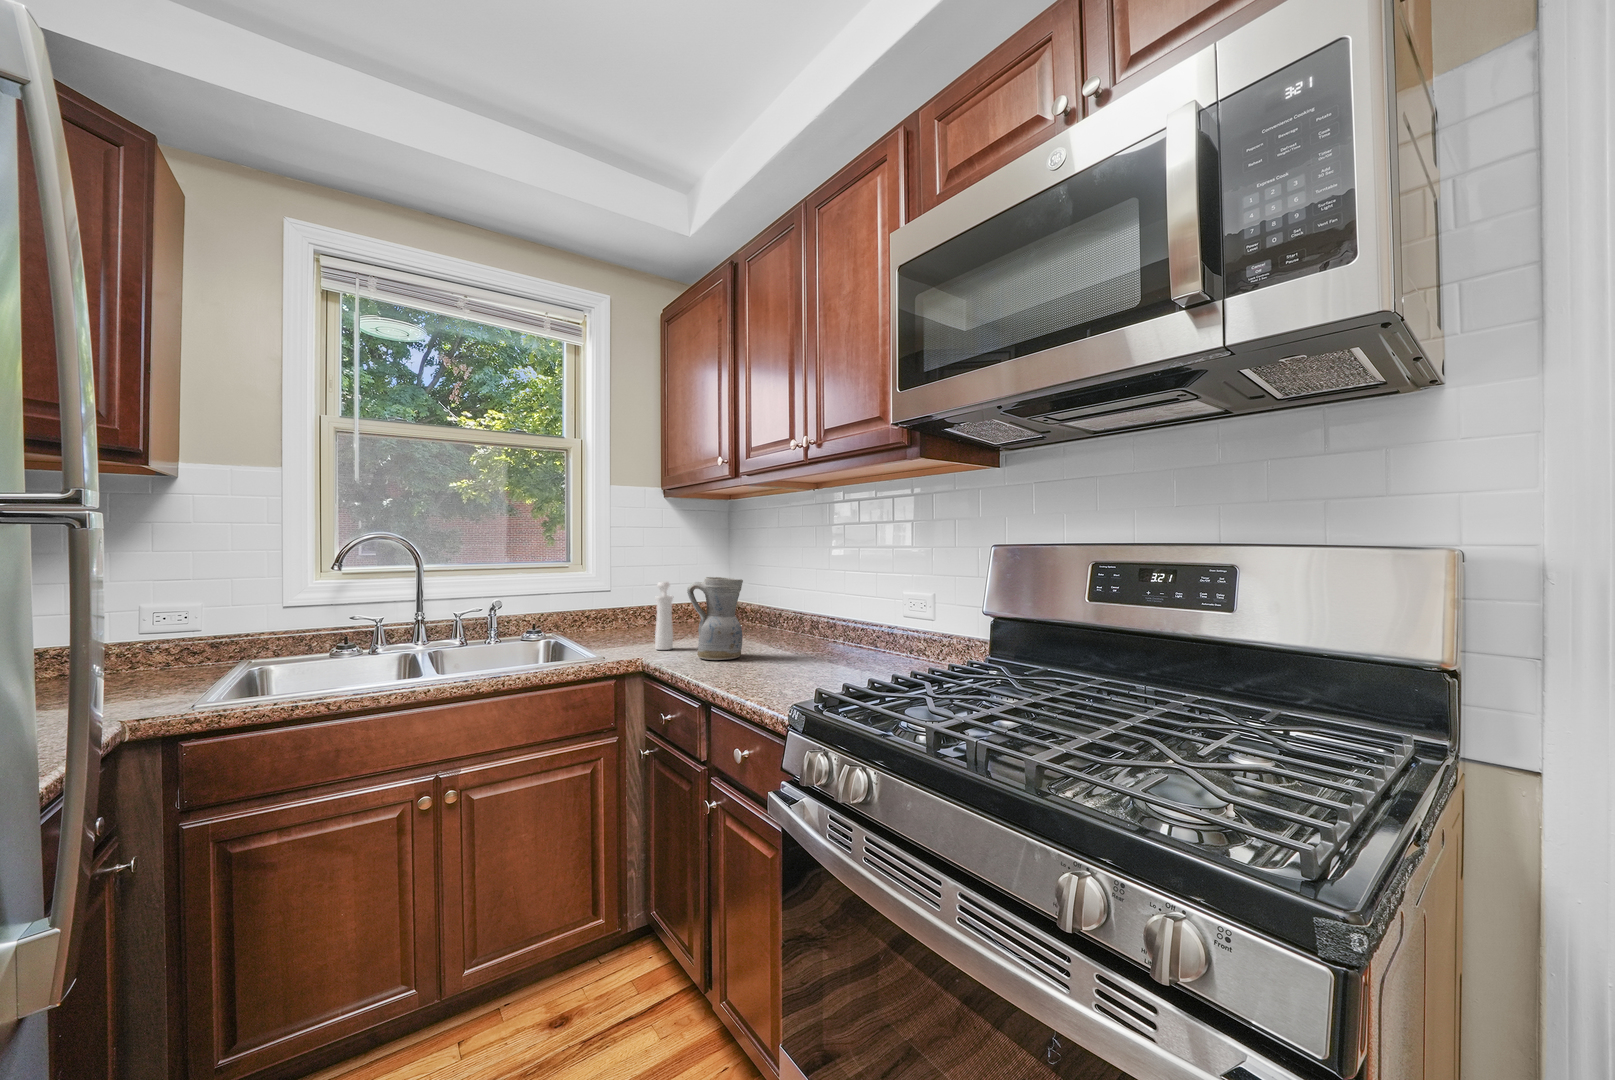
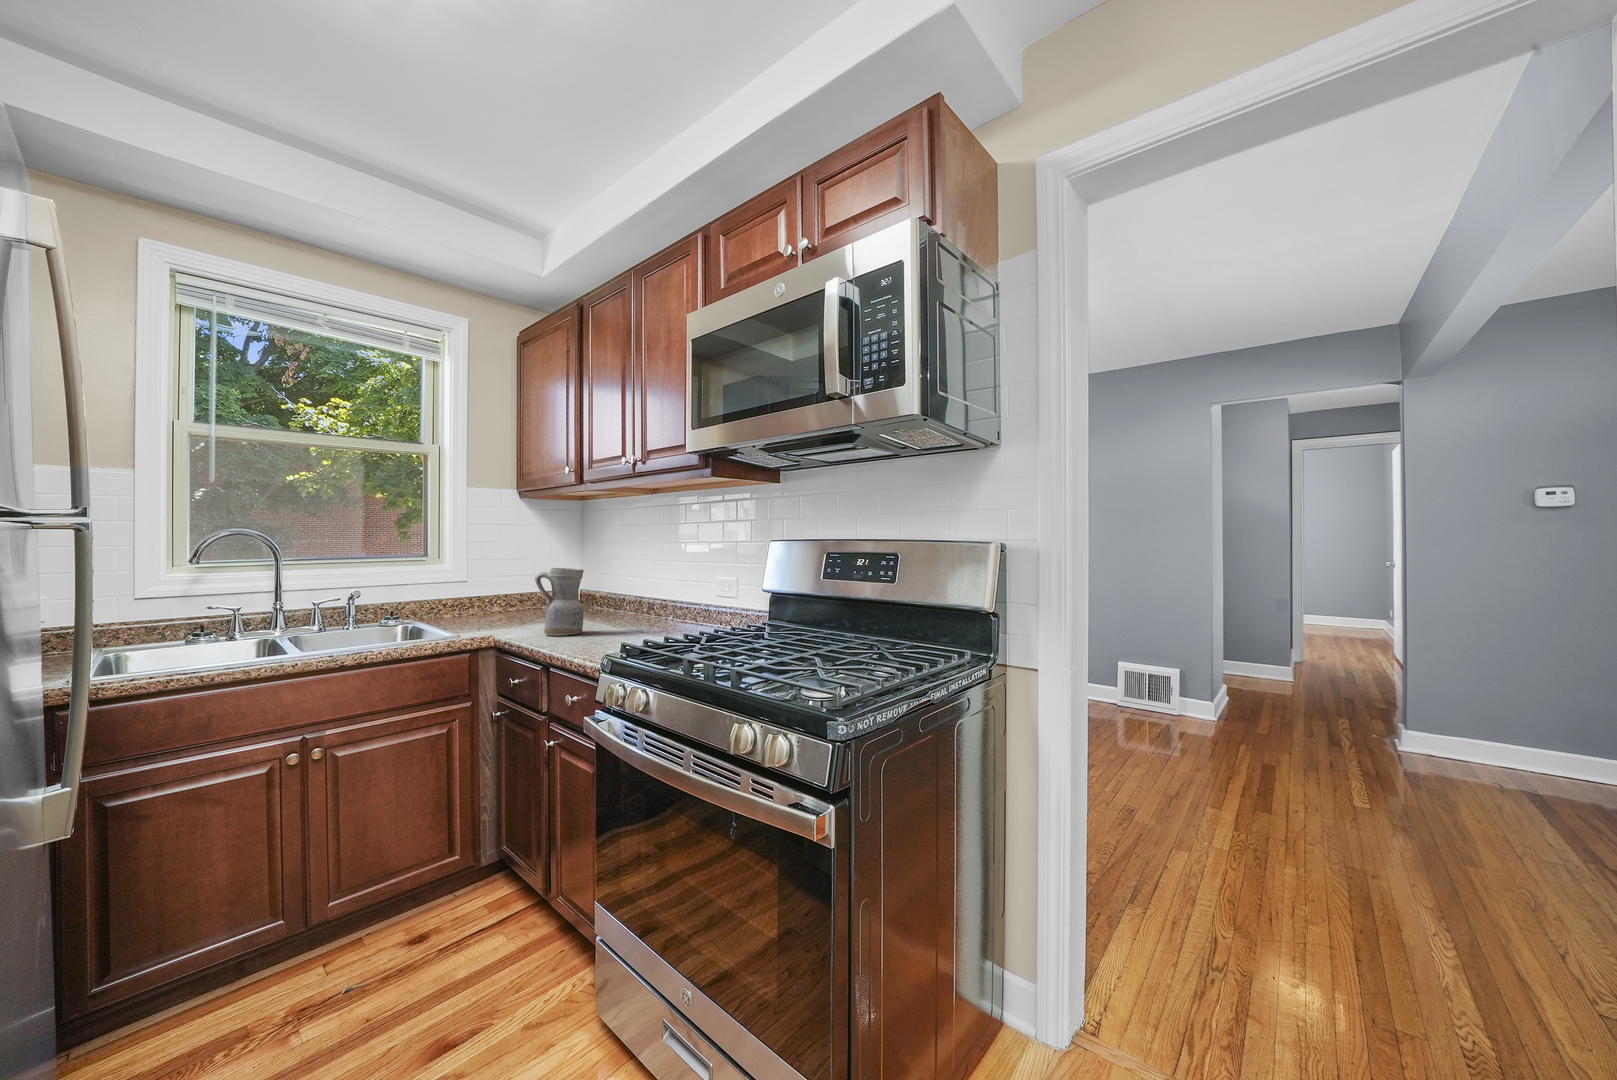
pepper mill: present [655,582,673,650] -> none [508,573,525,630]

